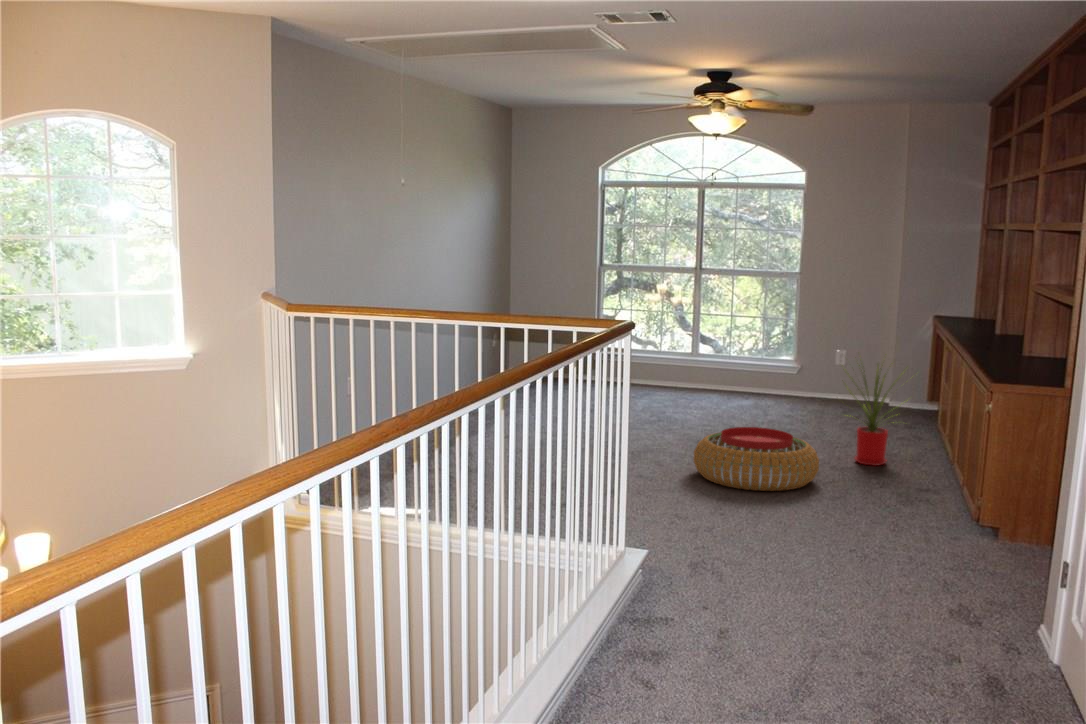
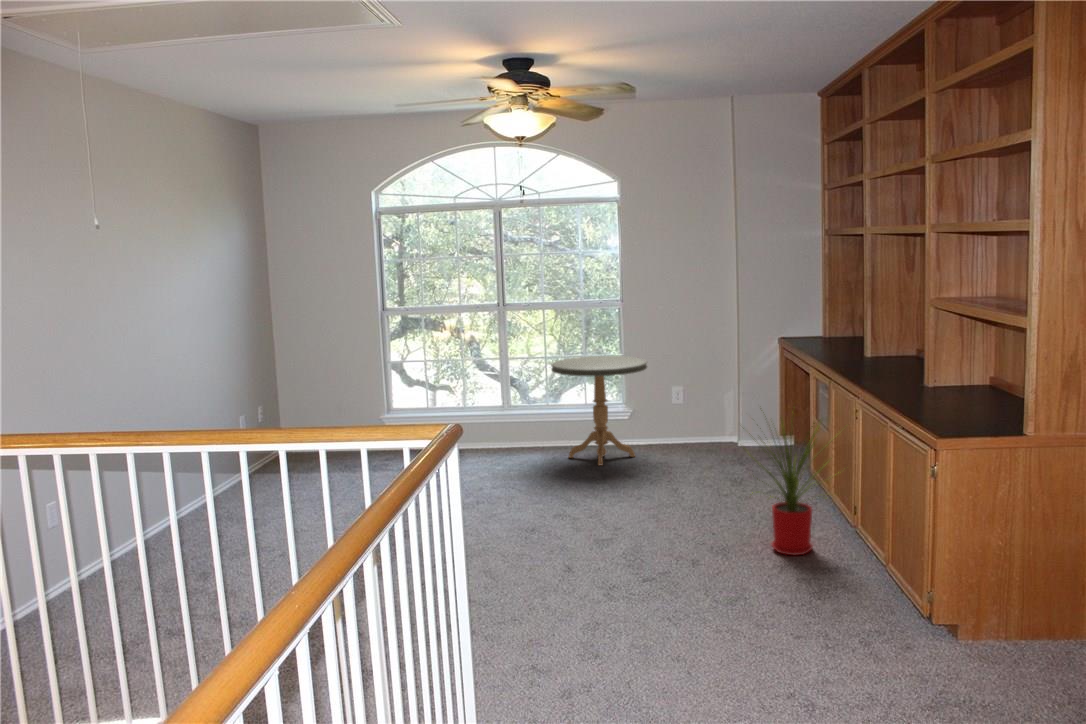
side table: none [729,318,812,407] -> present [551,356,647,465]
pouf: present [694,427,819,491] -> none [585,534,765,645]

